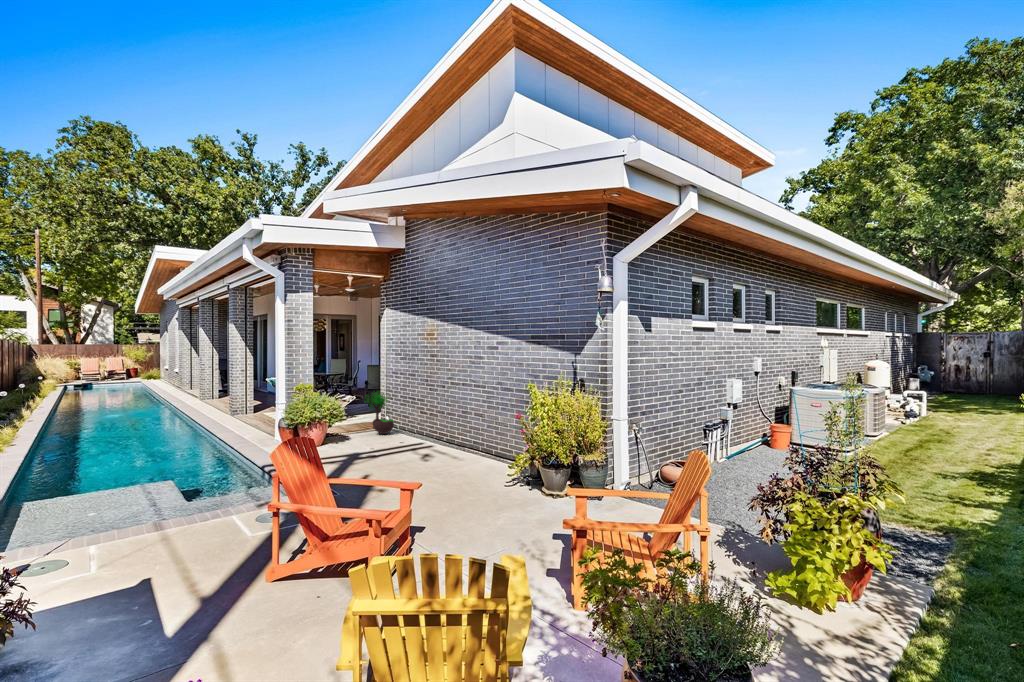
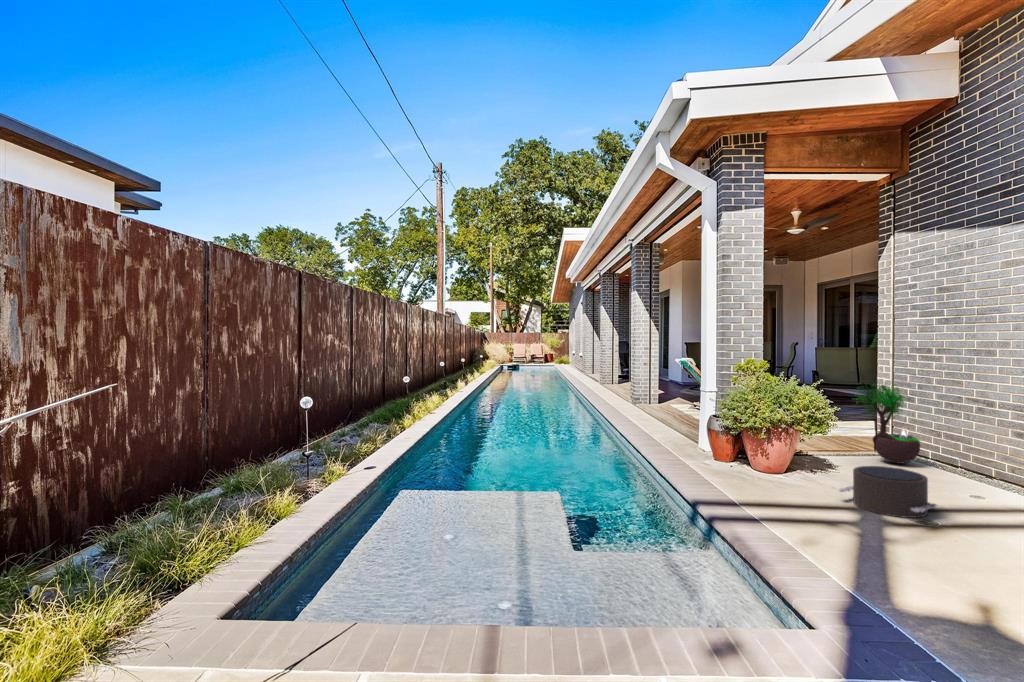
pouf: none [341,435,381,458] -> present [839,466,936,518]

